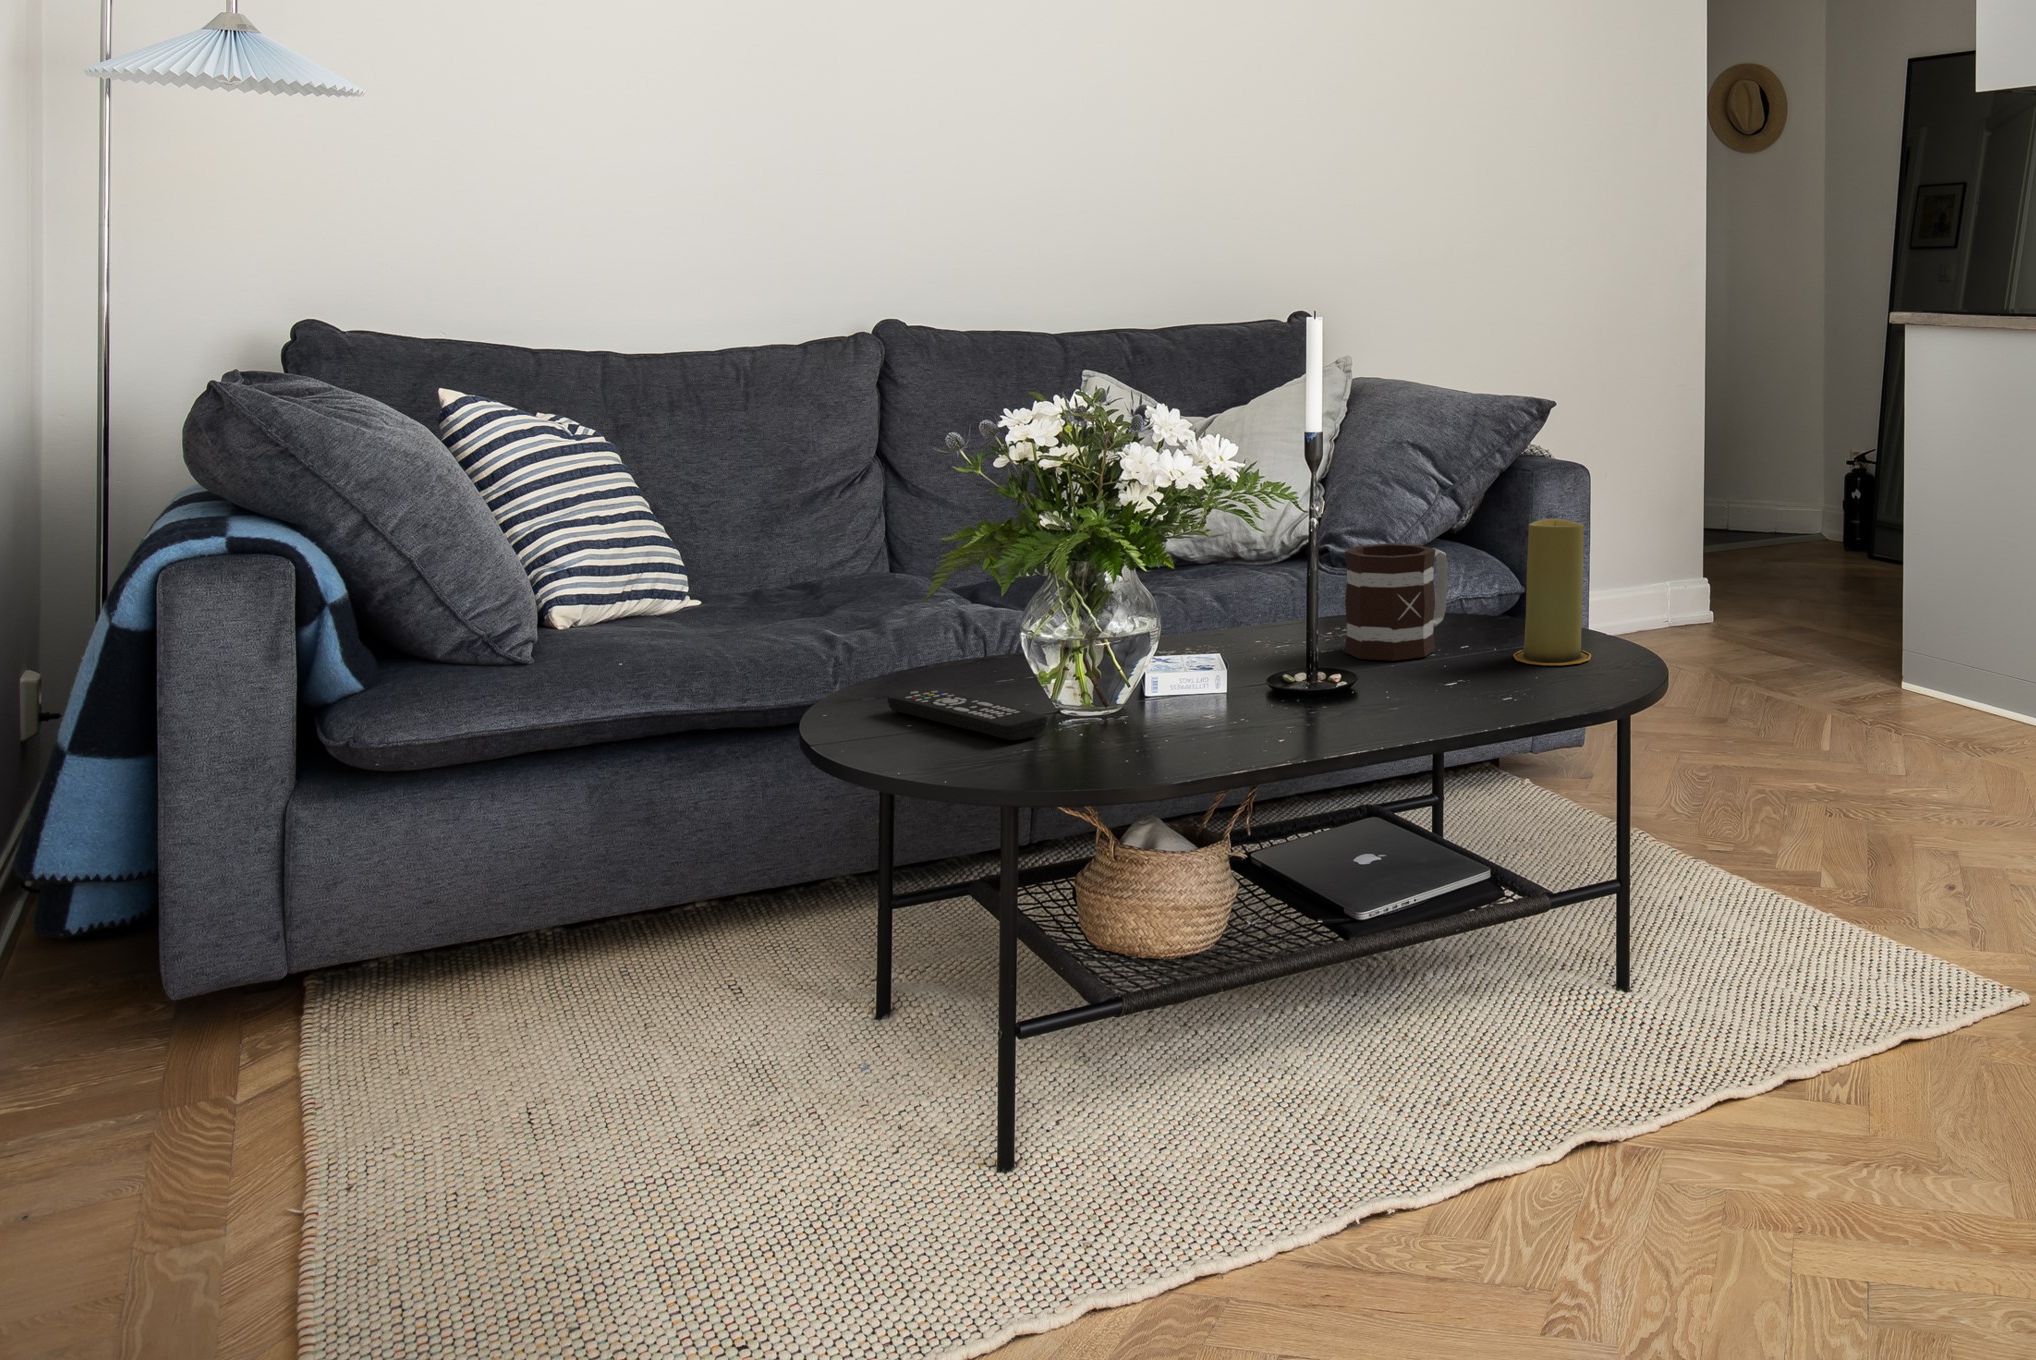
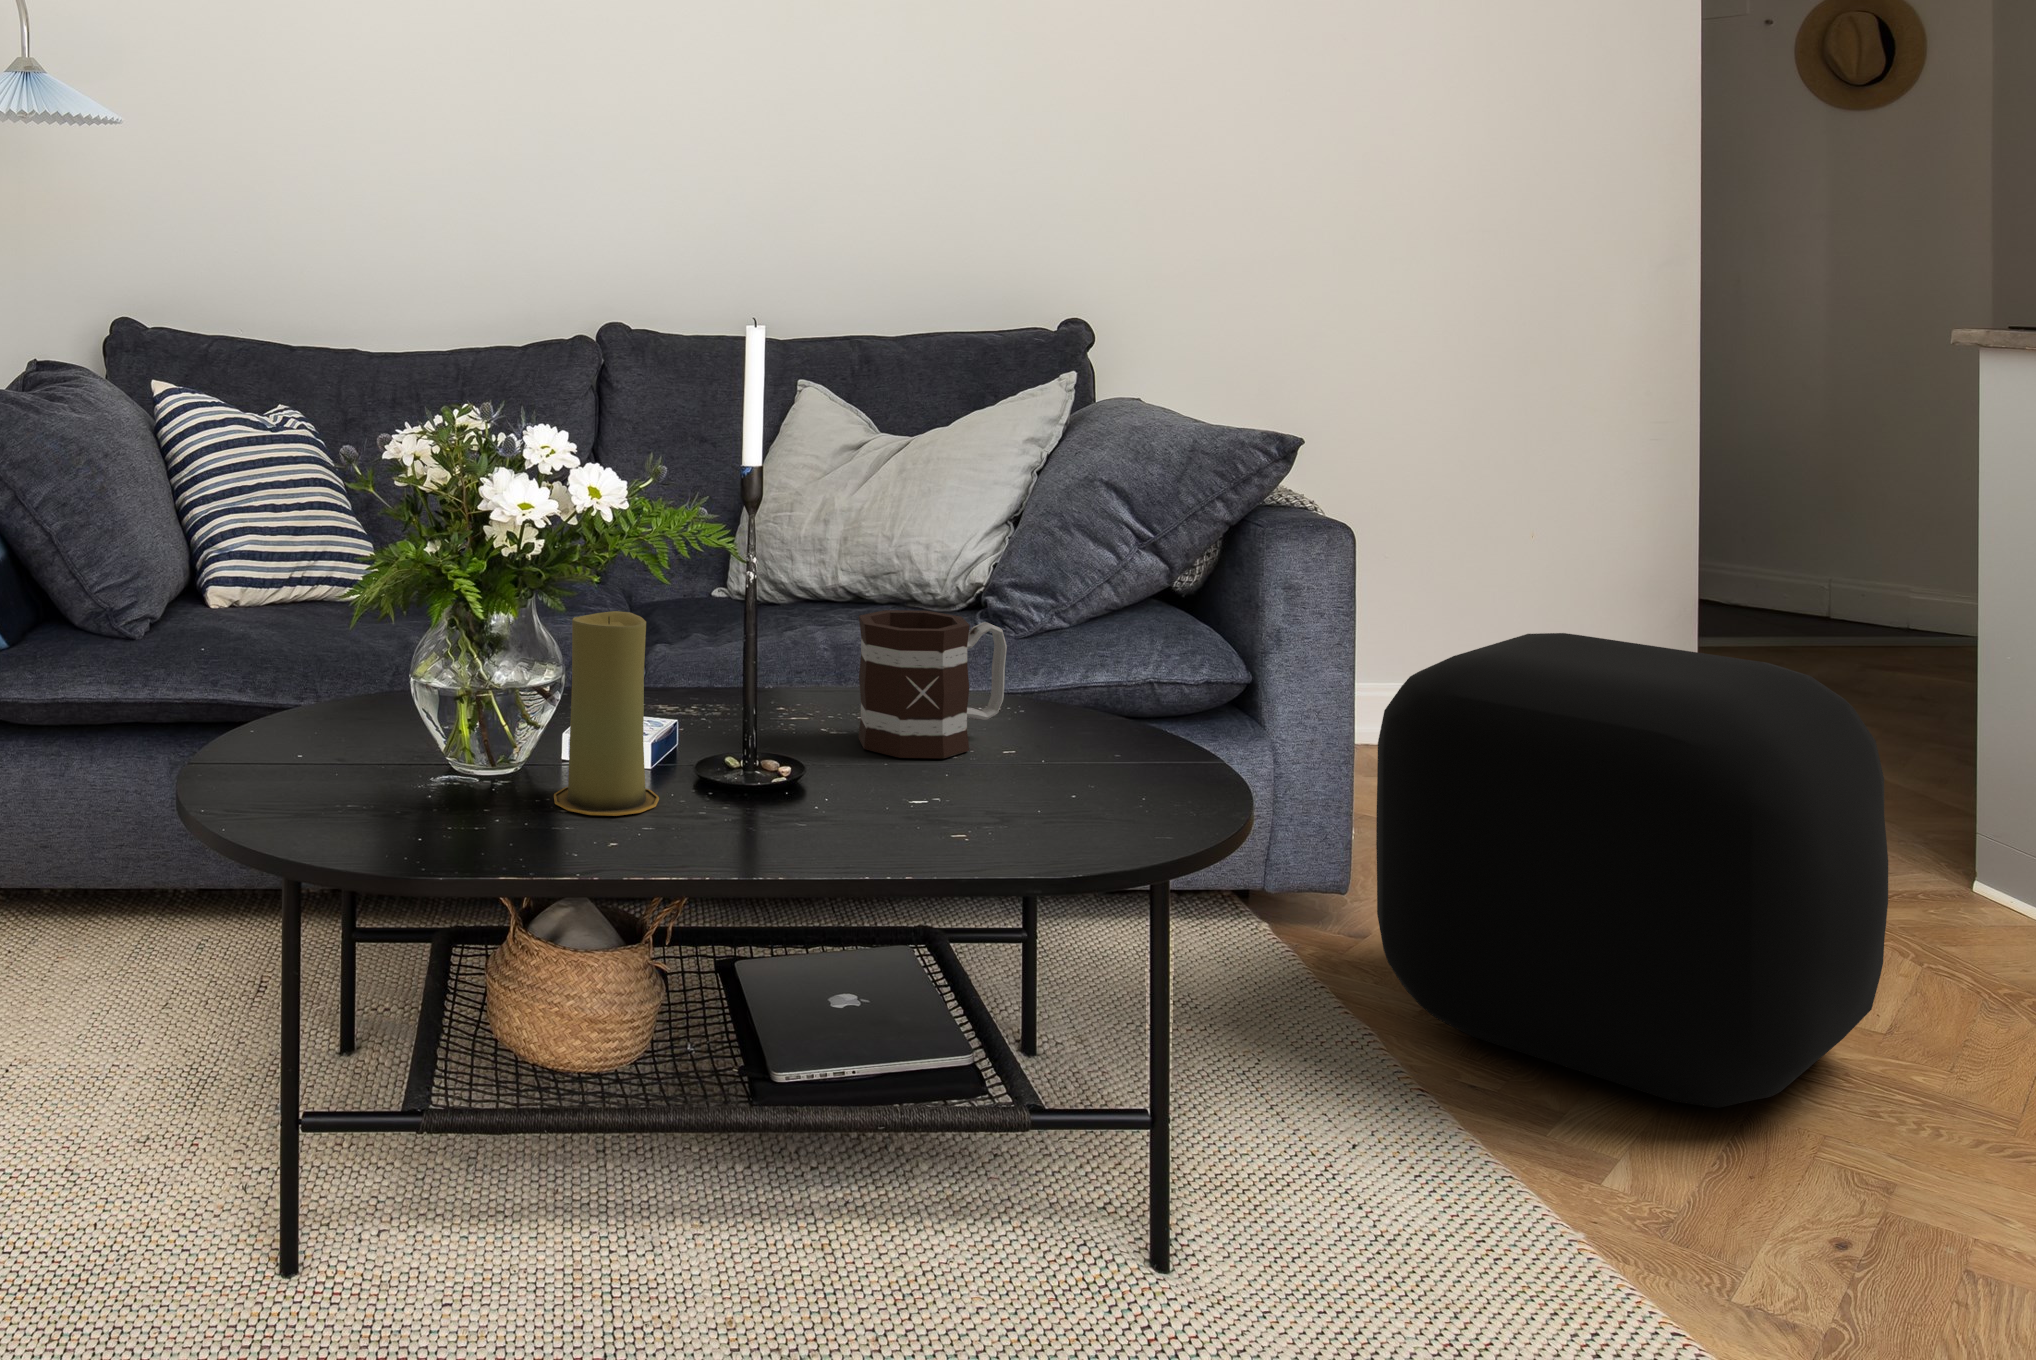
candle: present [1513,519,1591,665] -> present [554,611,659,816]
ottoman: none [1644,529,1942,834] -> present [1376,633,1888,1108]
remote control: present [887,688,1048,740] -> none [318,718,420,791]

